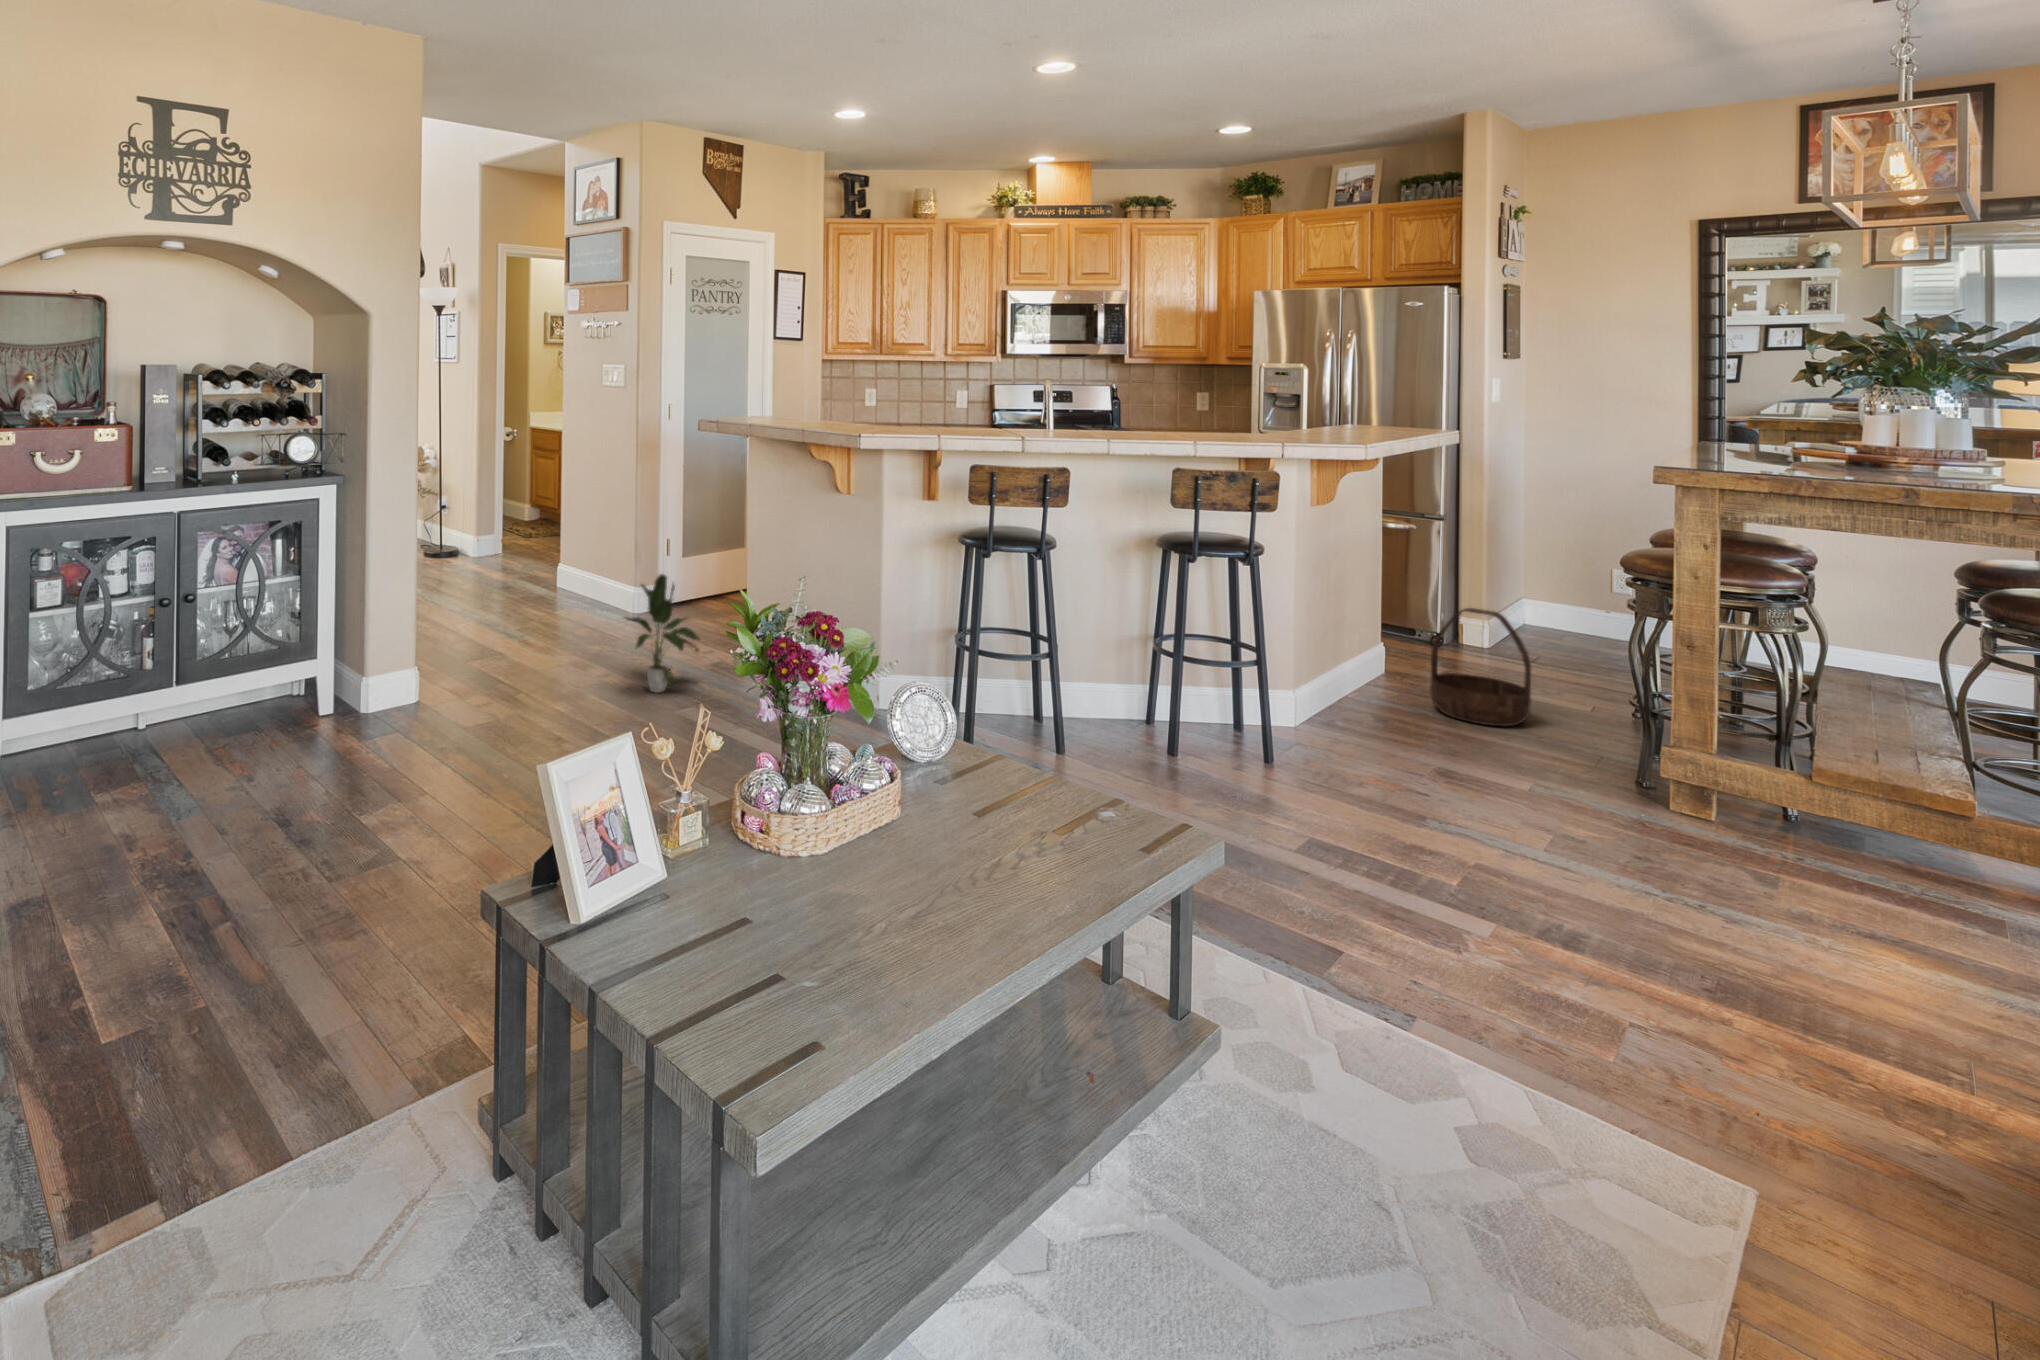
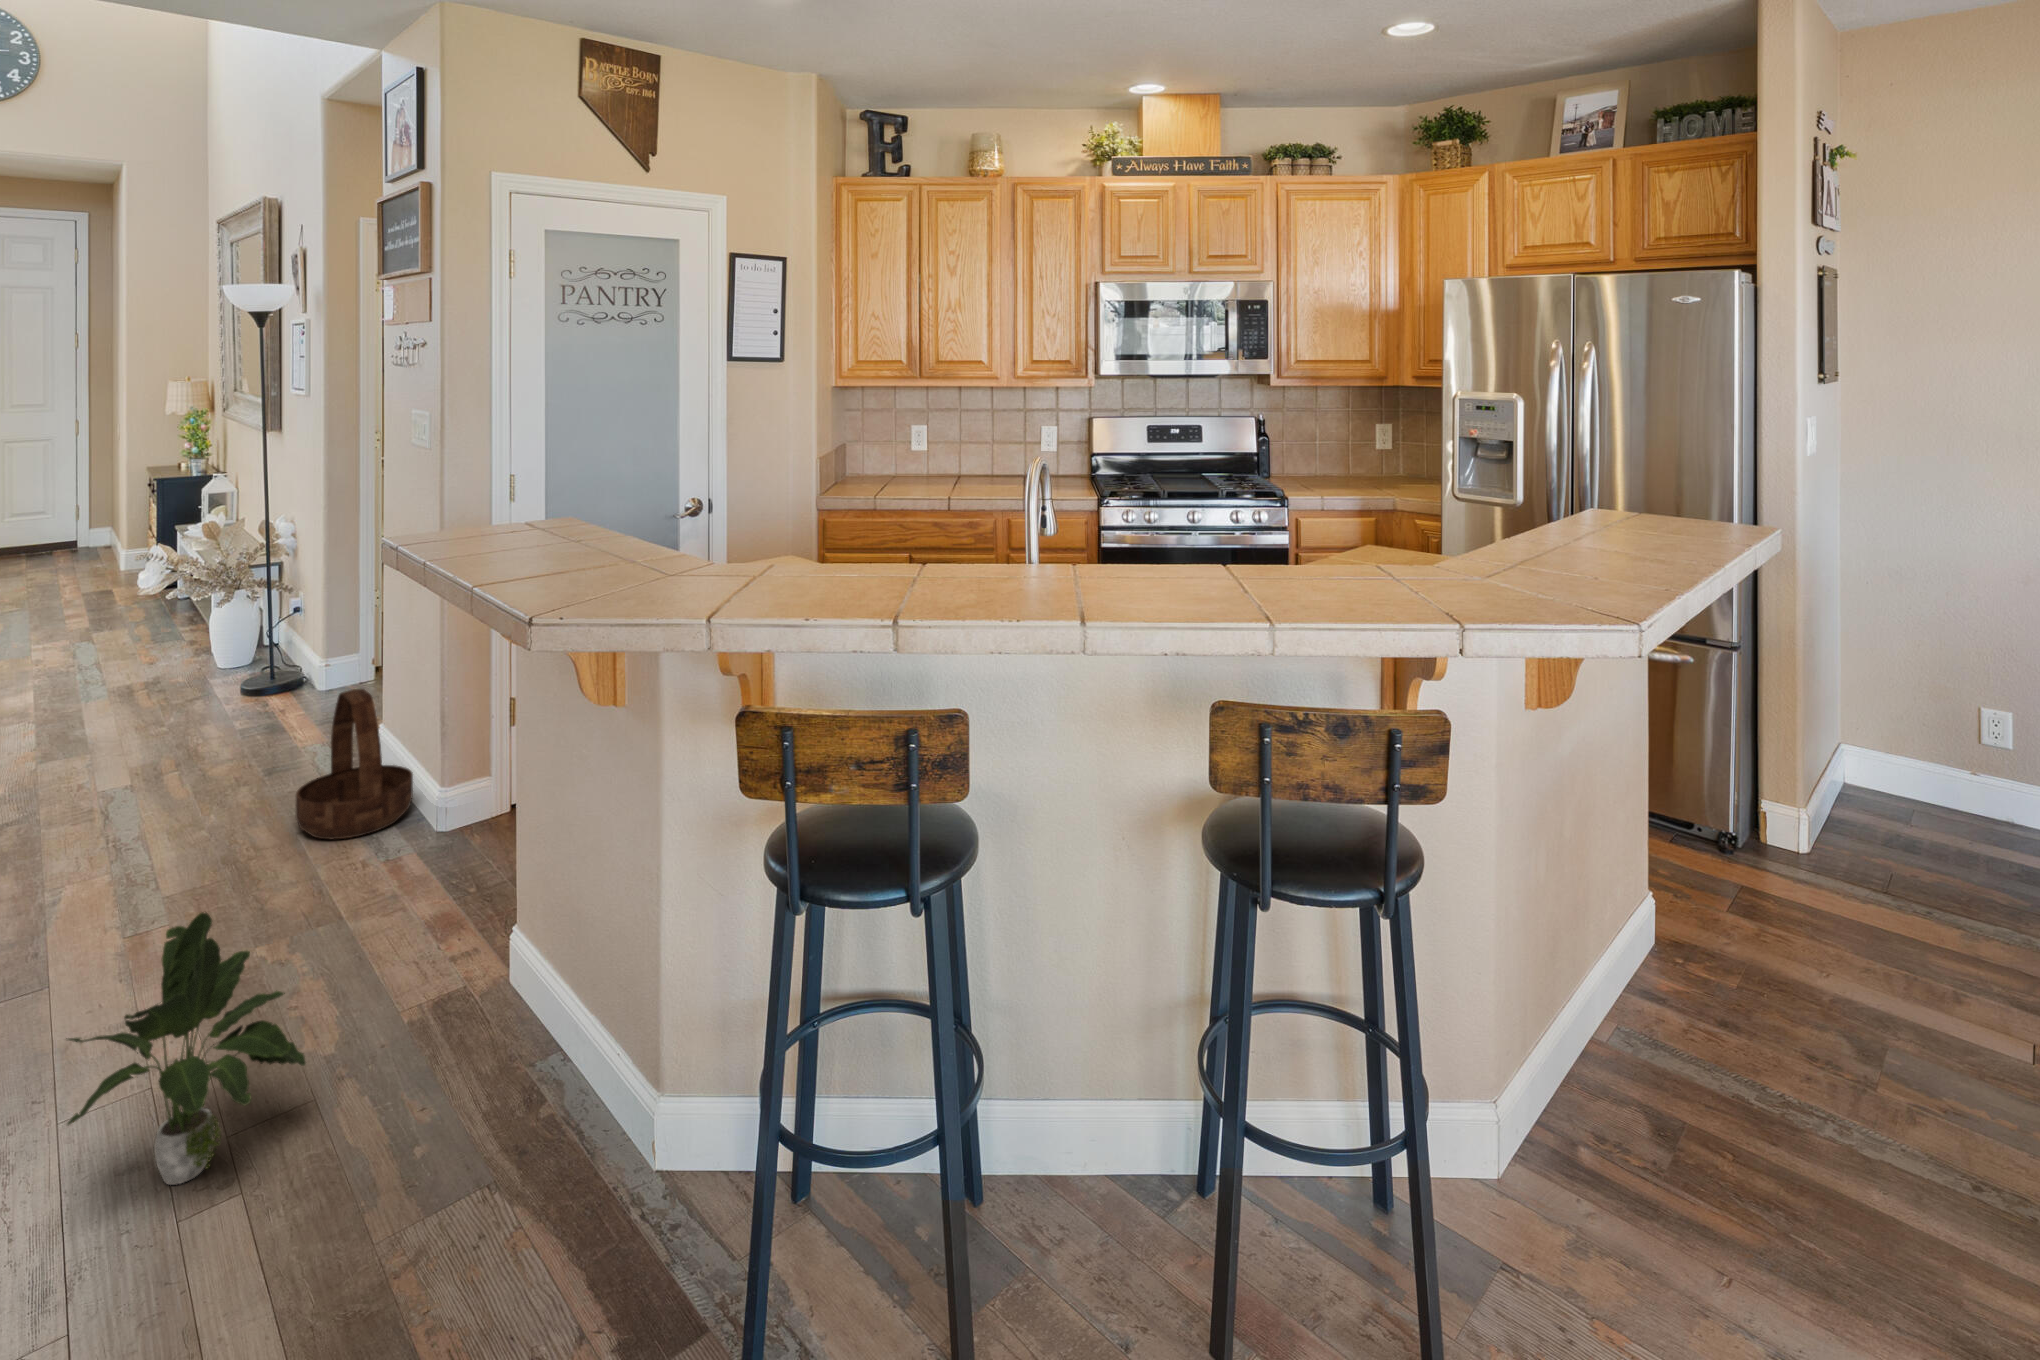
basket: present [1430,608,1531,726] -> present [296,689,413,839]

